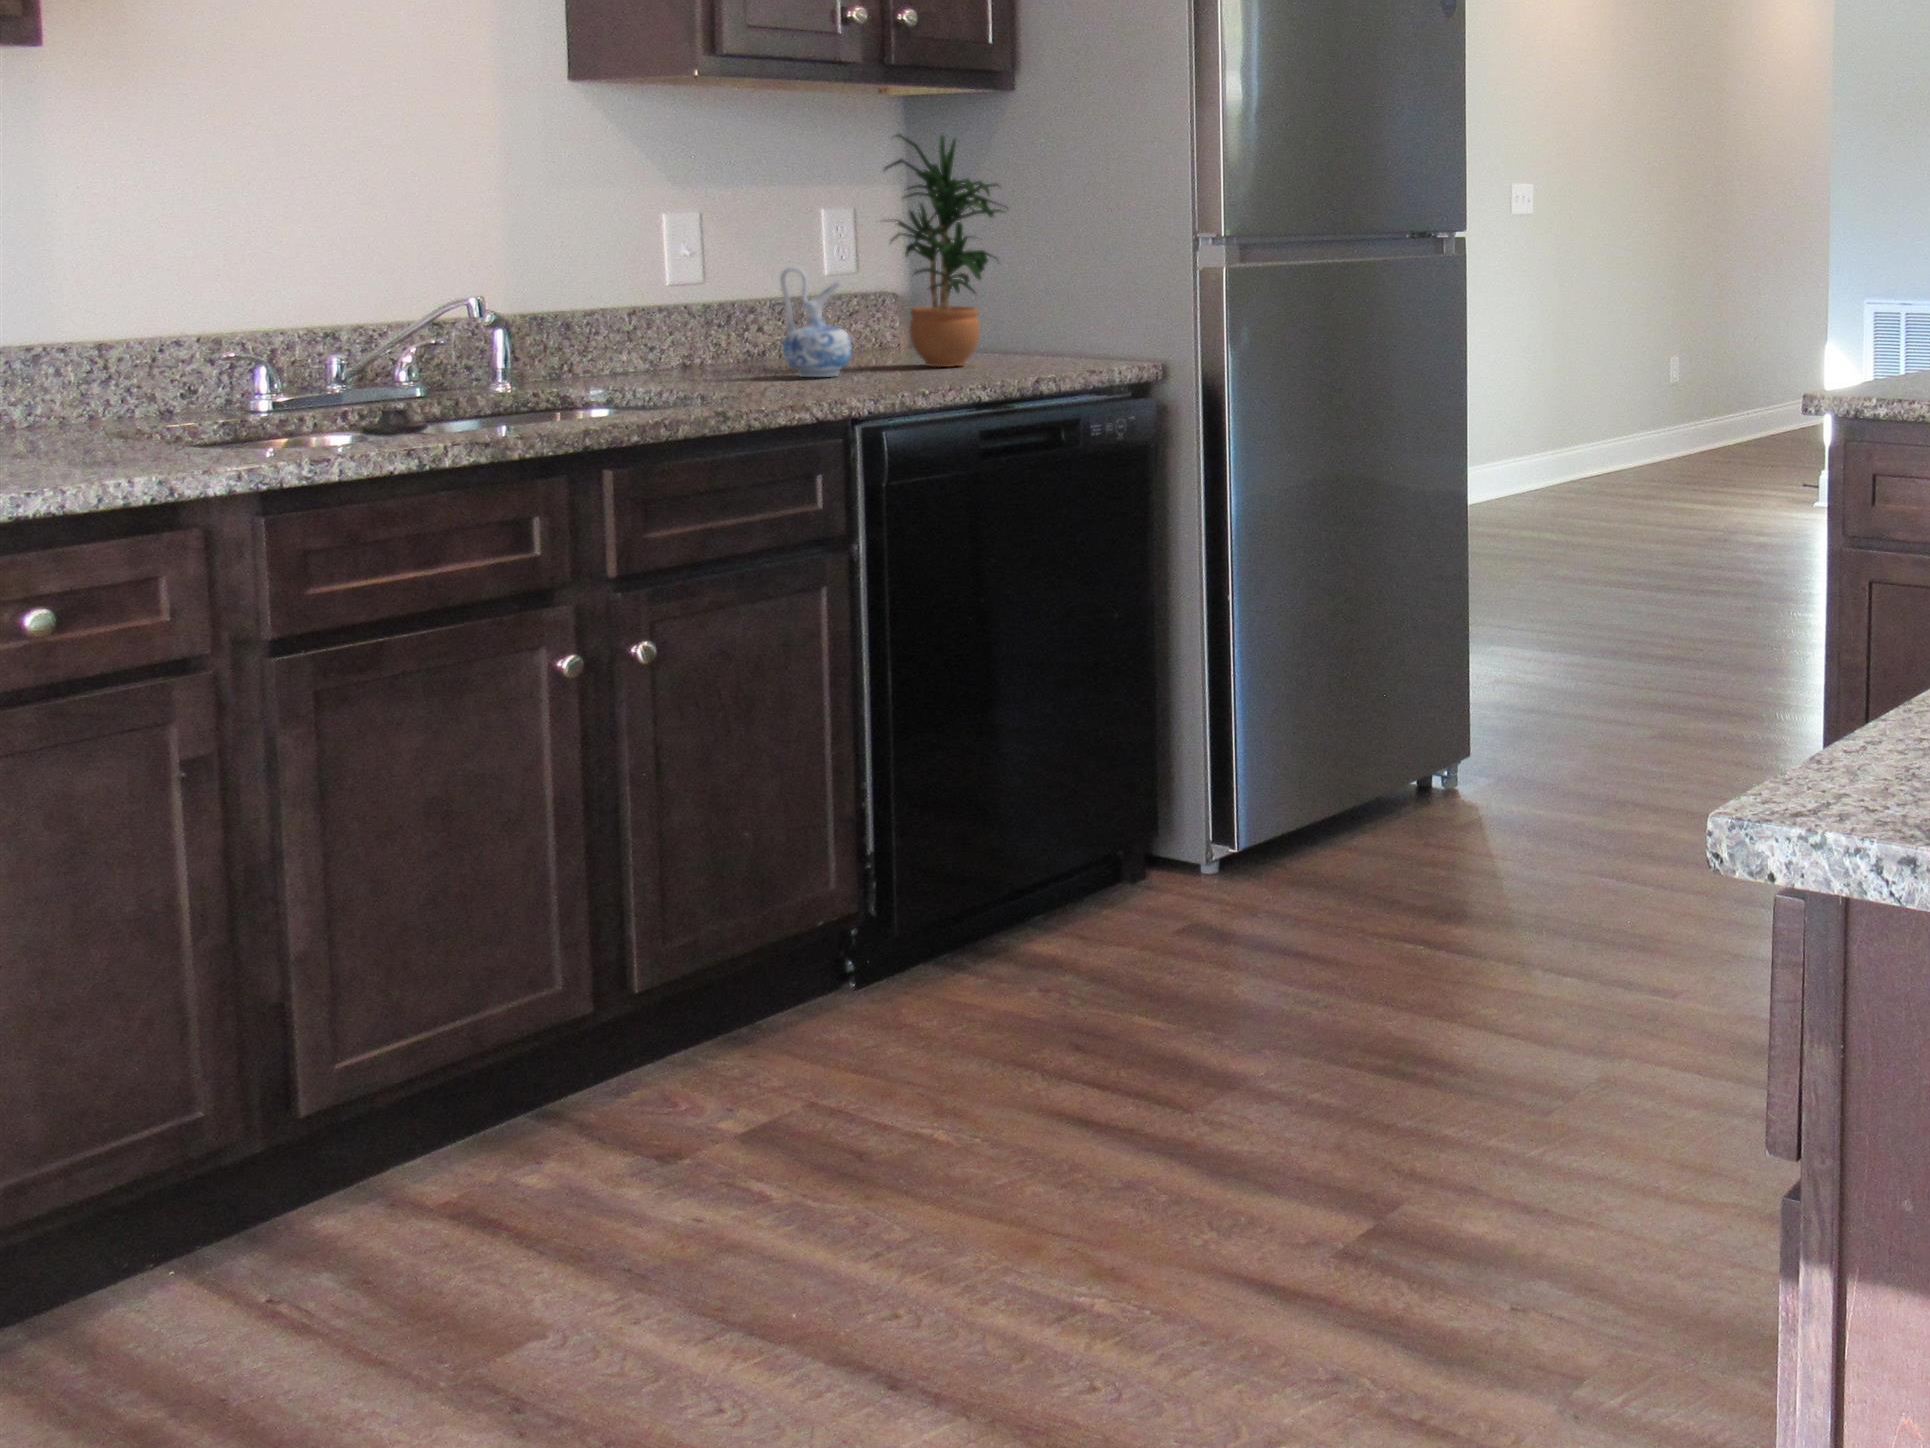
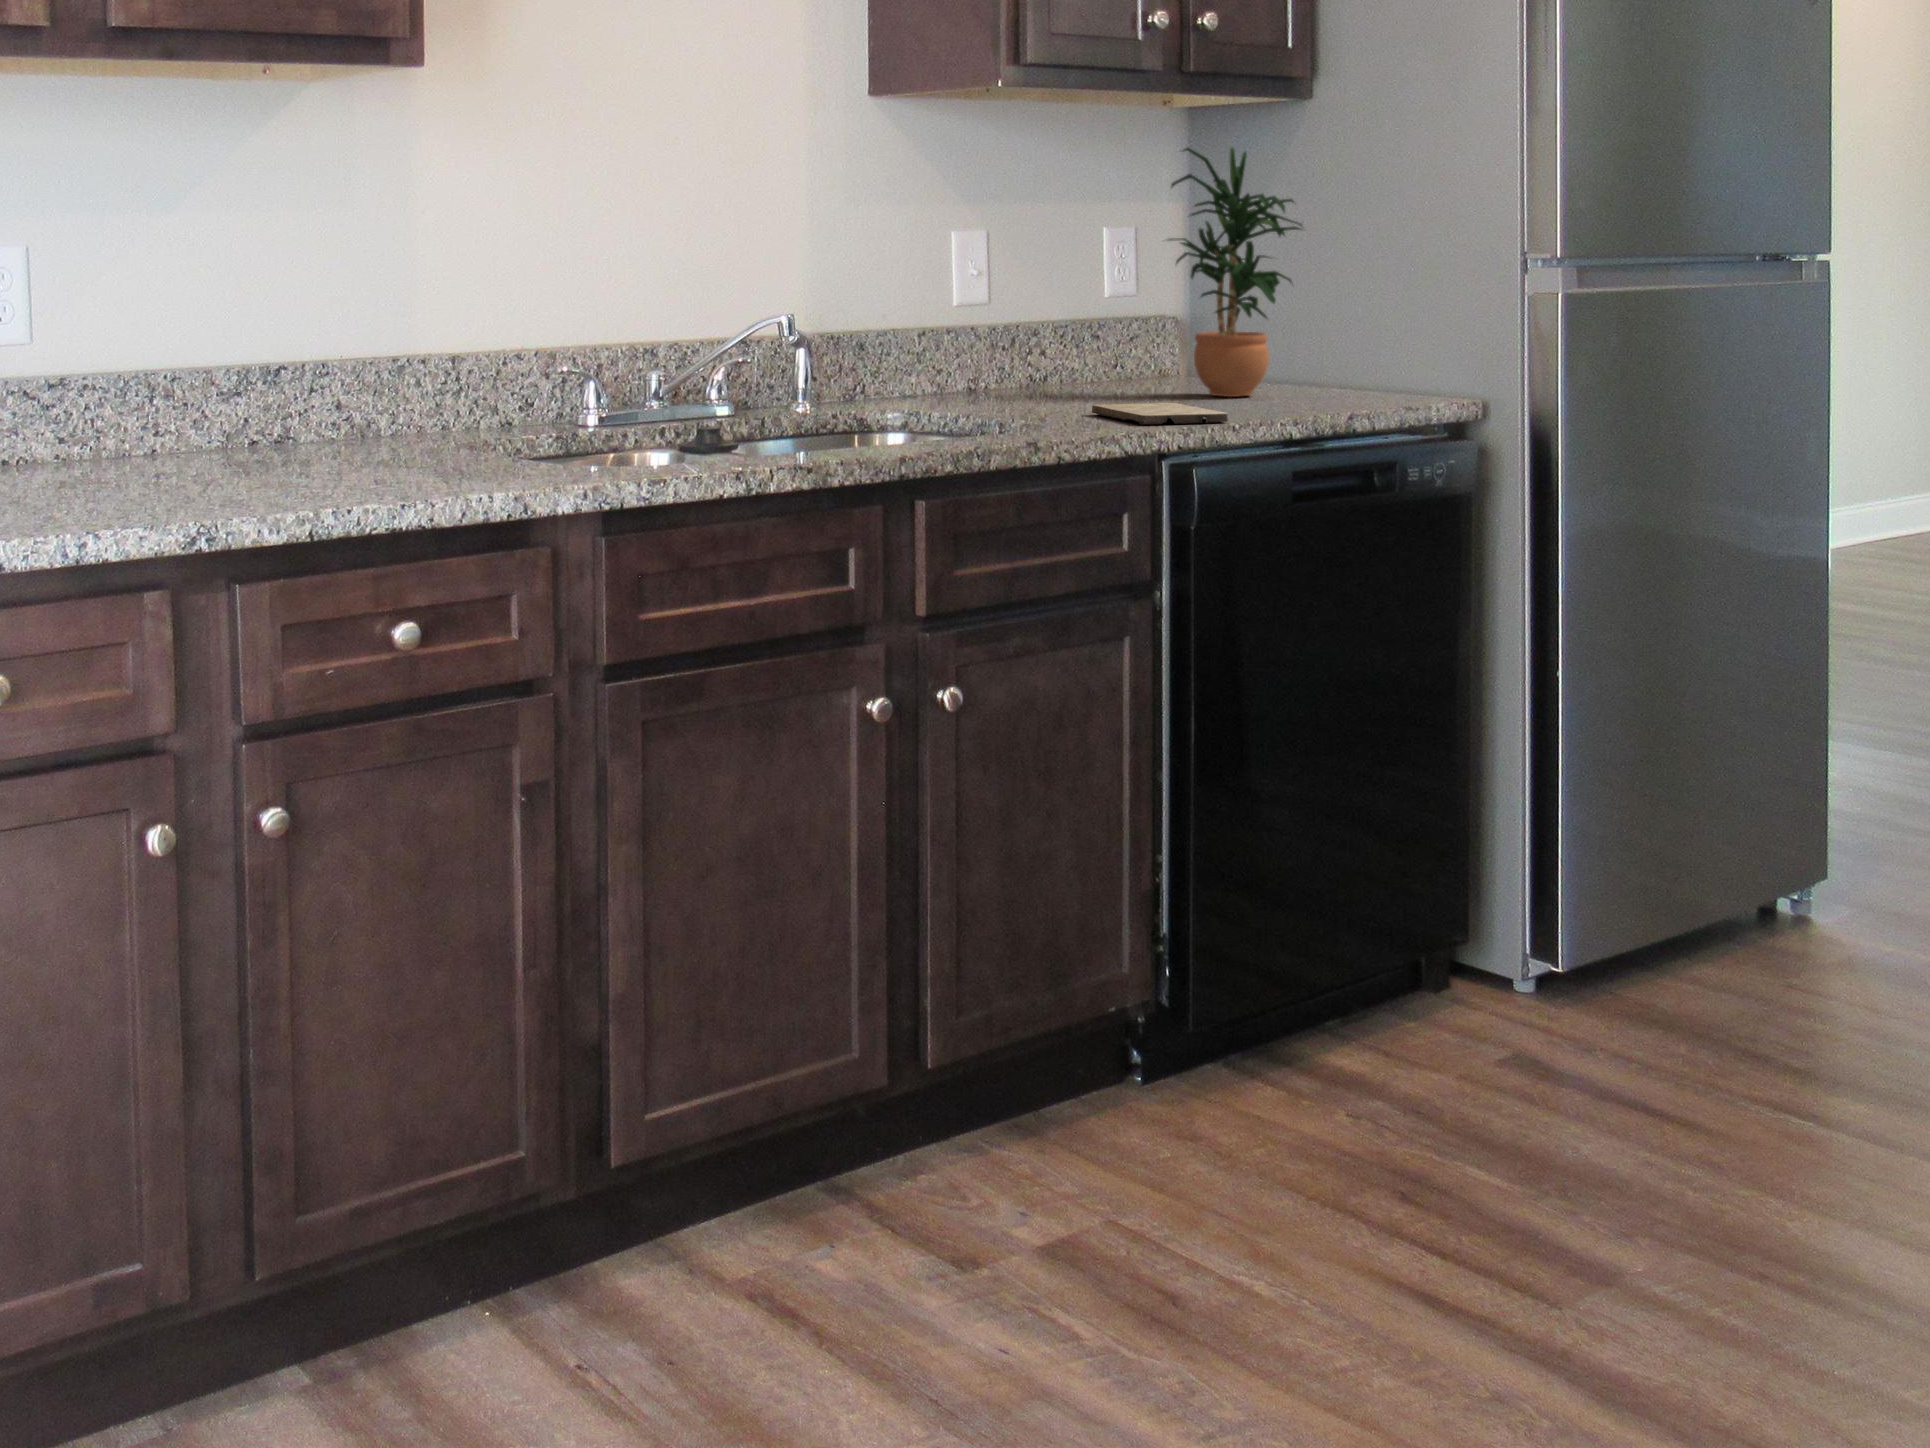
ceramic pitcher: present [780,266,852,377] -> none [1069,287,1140,405]
cutting board: none [799,374,924,395] -> present [1092,403,1228,425]

